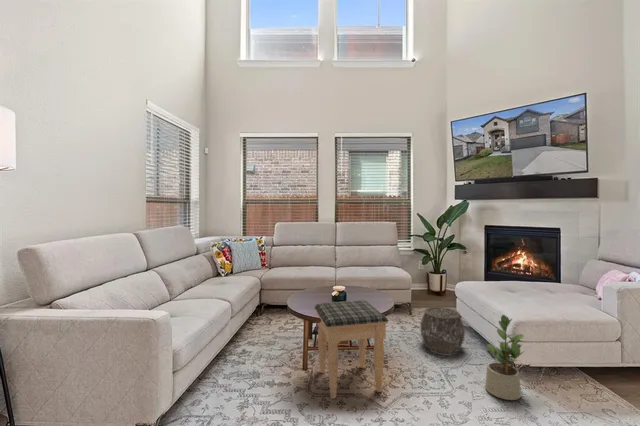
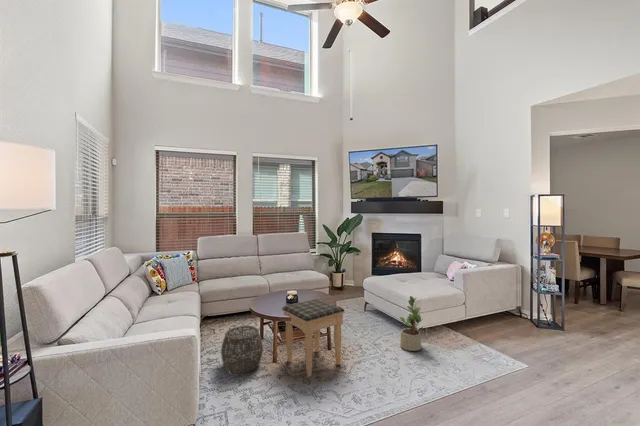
woven basket: present [421,307,465,353] -> present [221,326,263,374]

